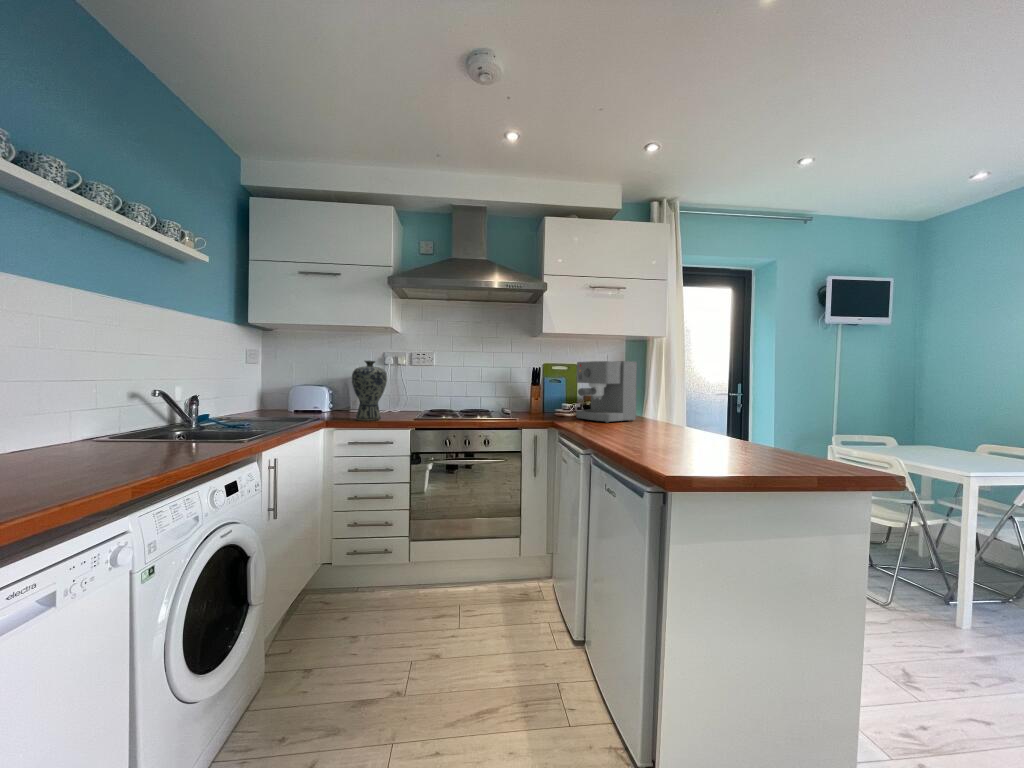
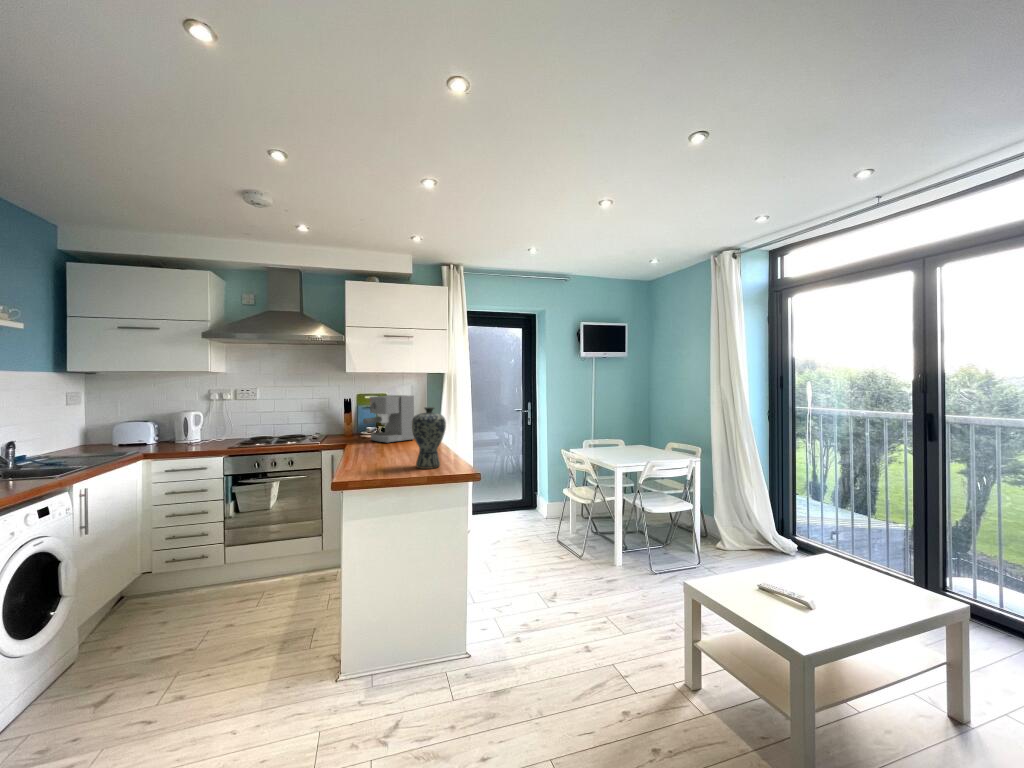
vase: present [352,361,387,421] -> present [412,407,446,469]

